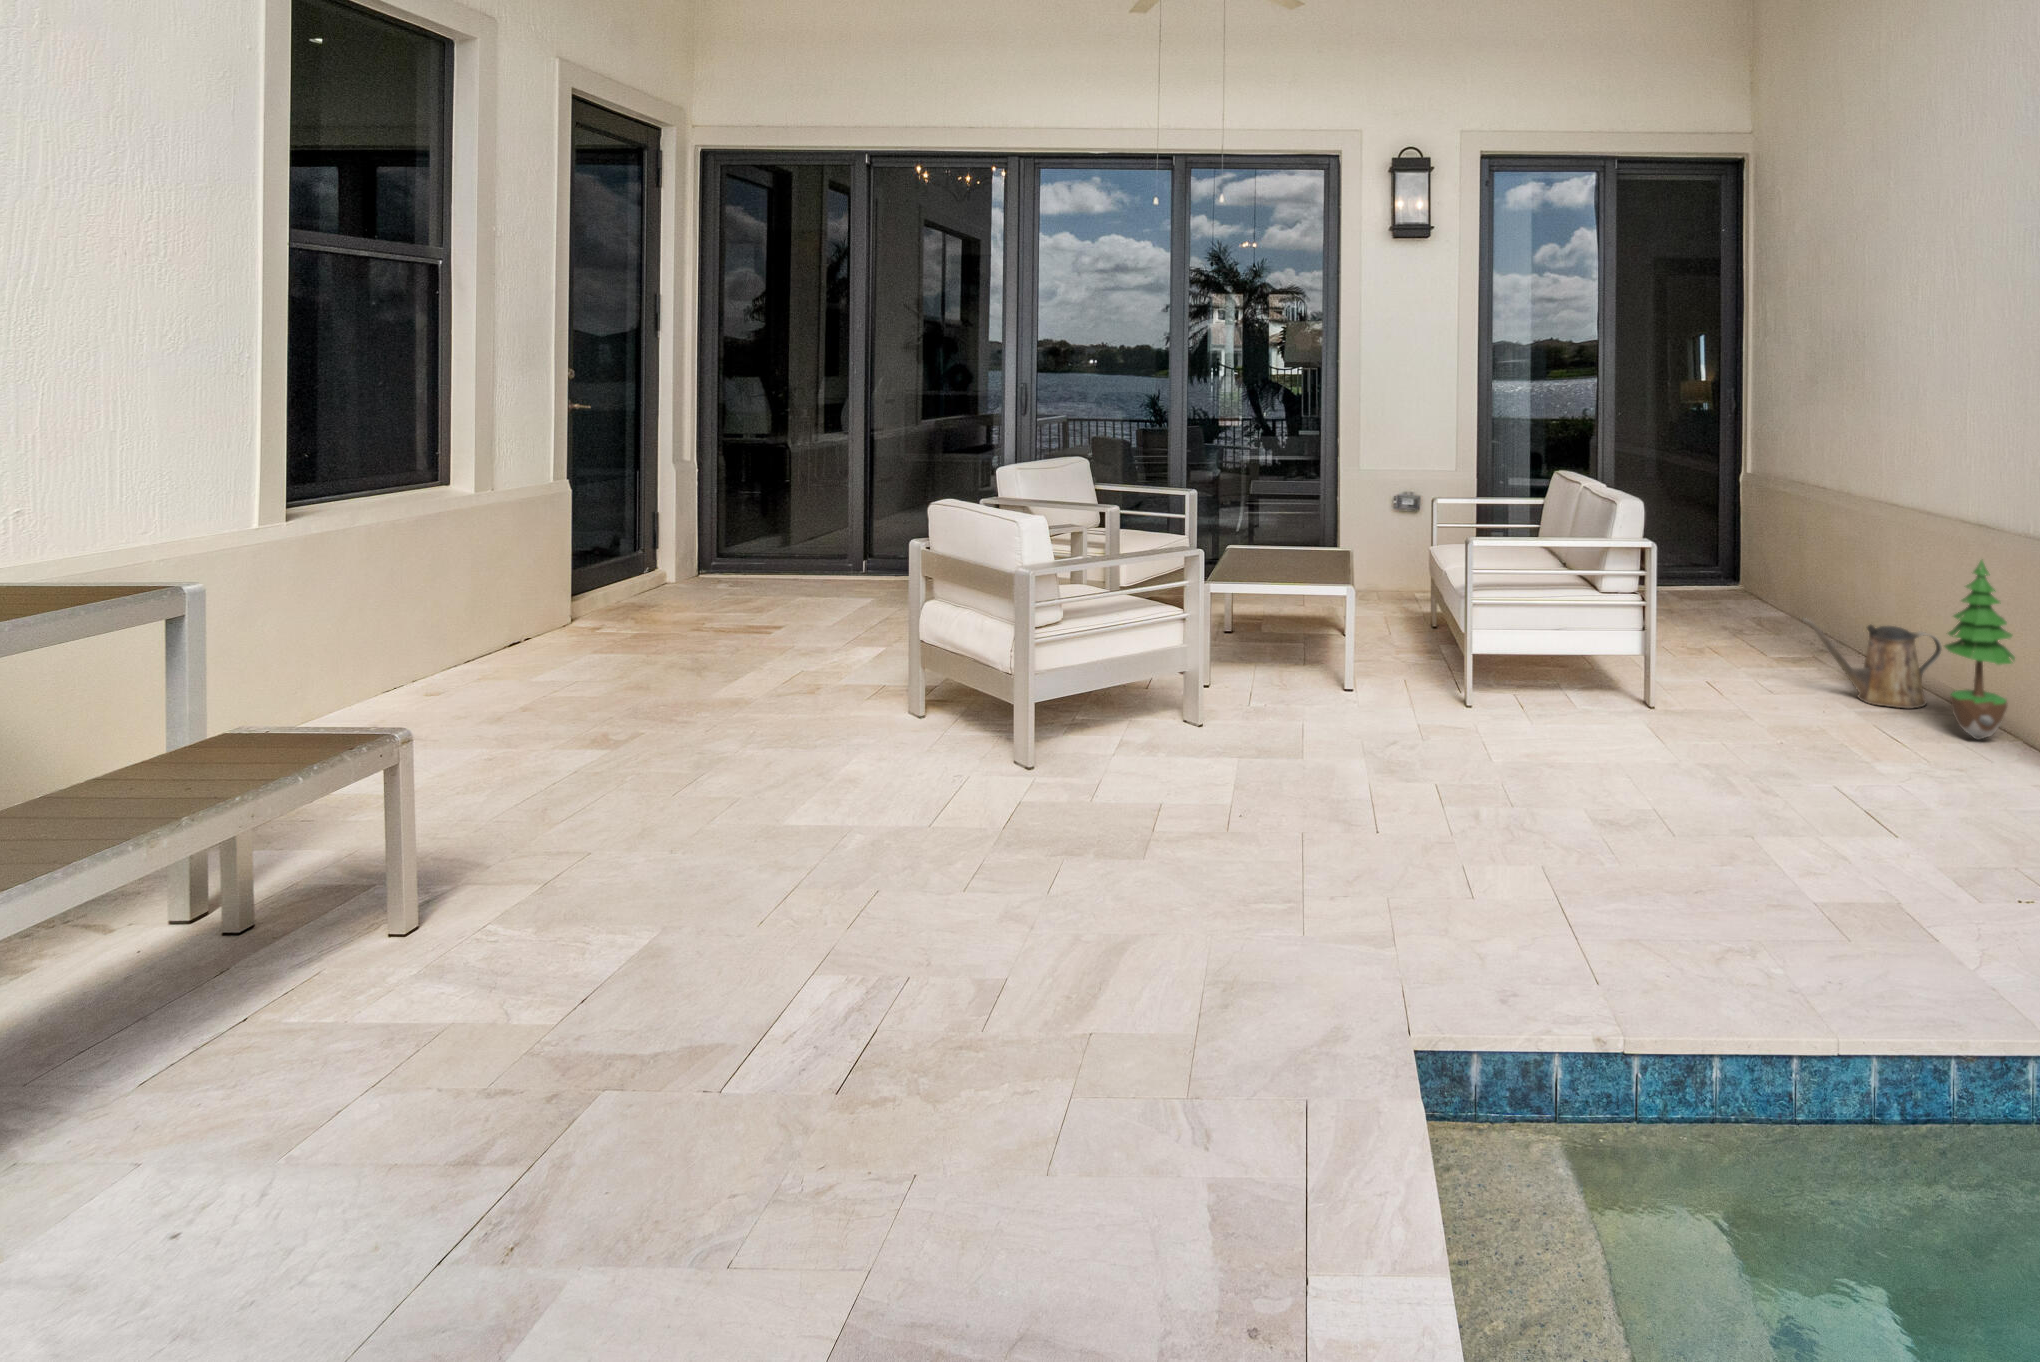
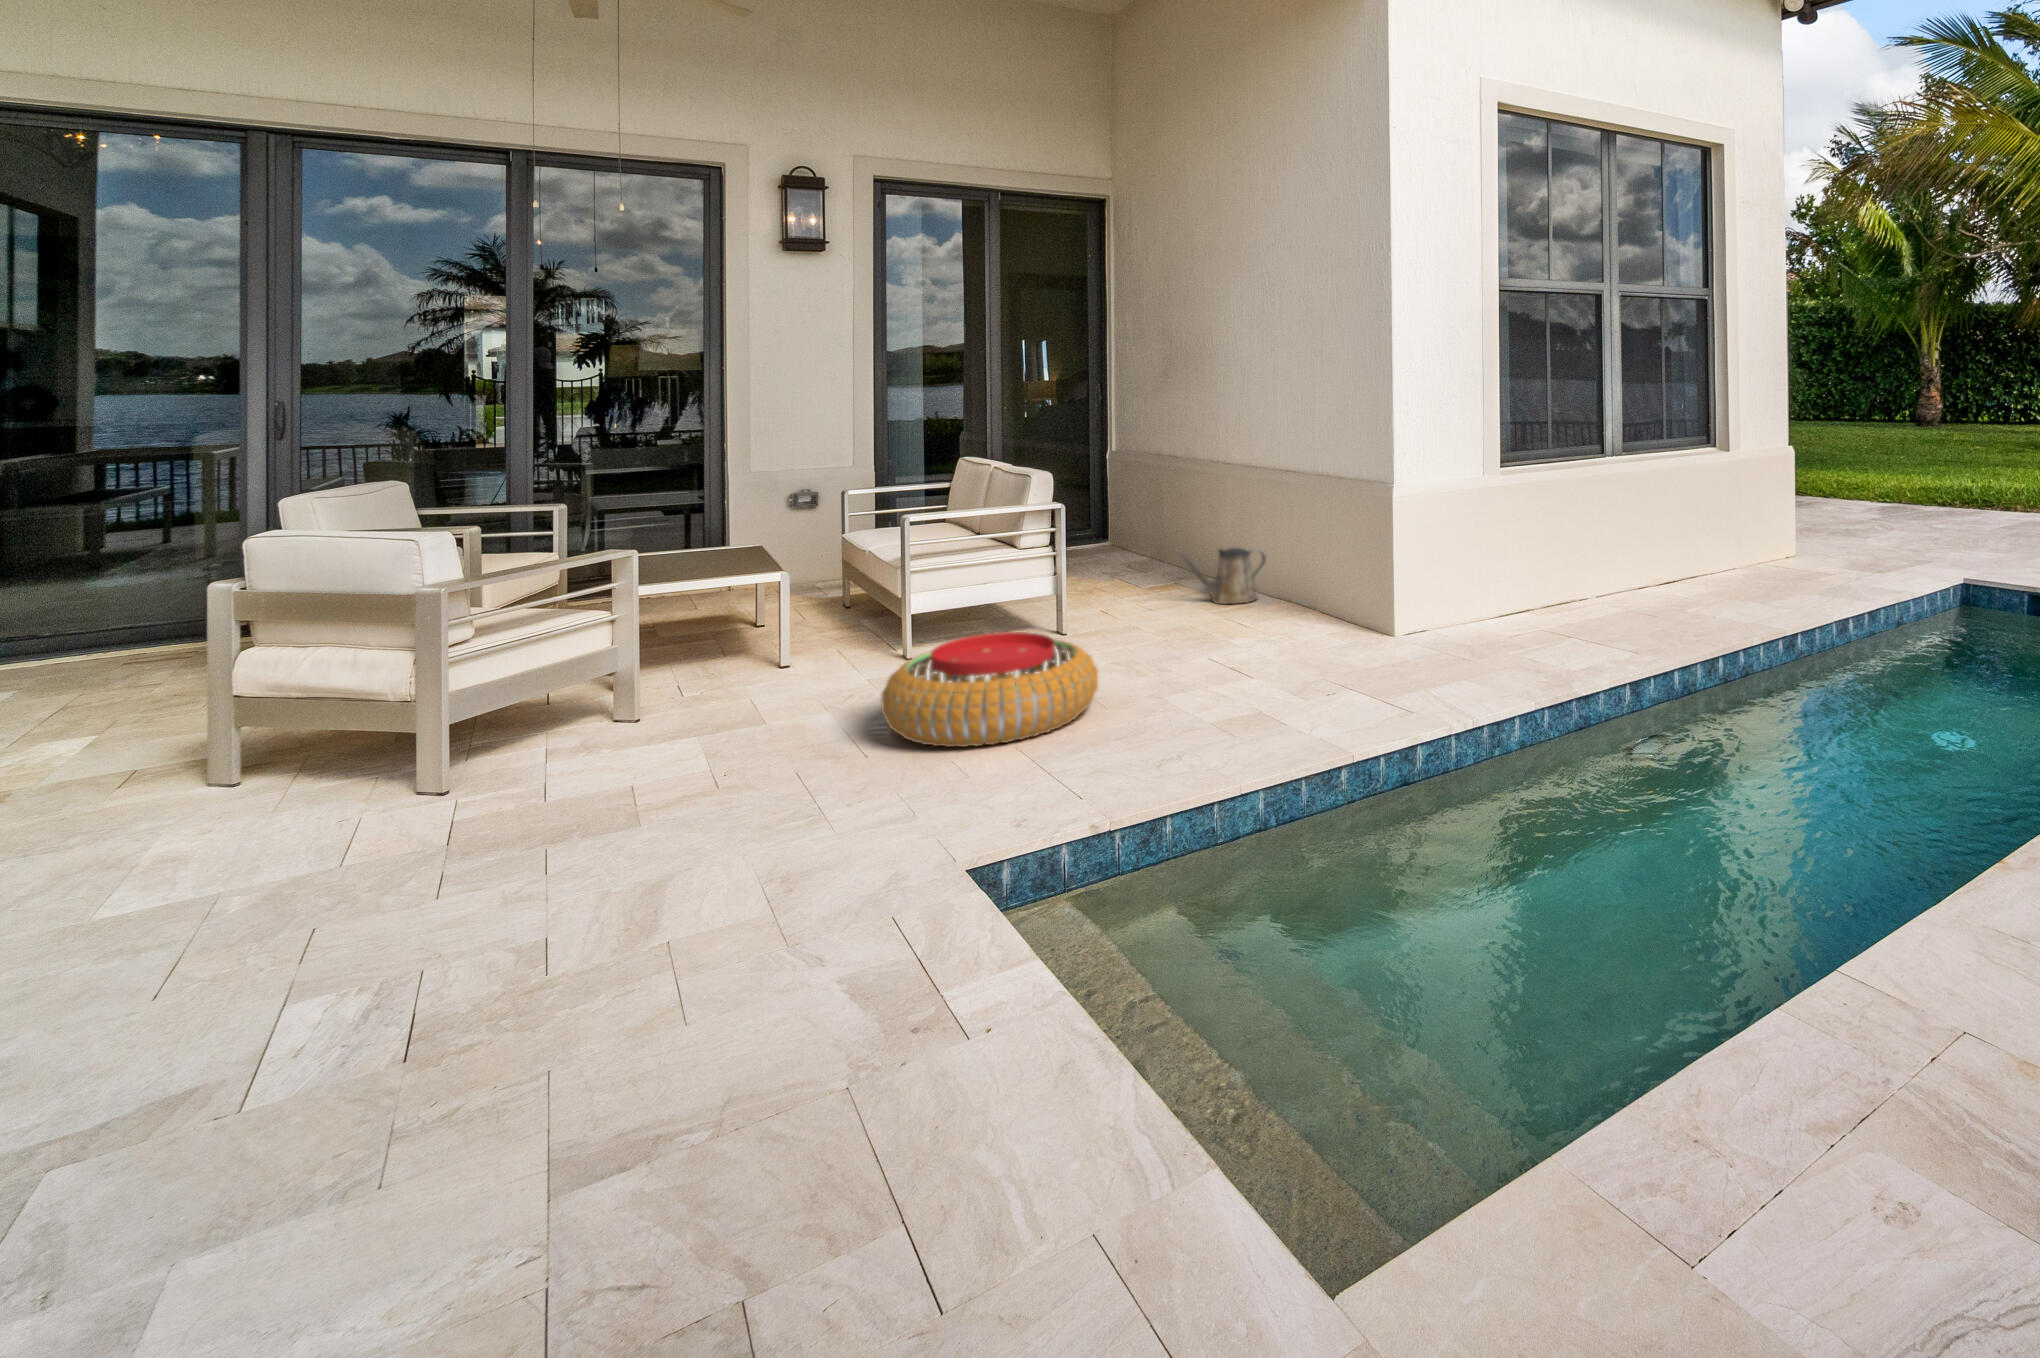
potted tree: present [1945,560,2015,740] -> none [1270,493,1314,615]
pouf: none [1404,700,1665,856] -> present [881,632,1098,747]

